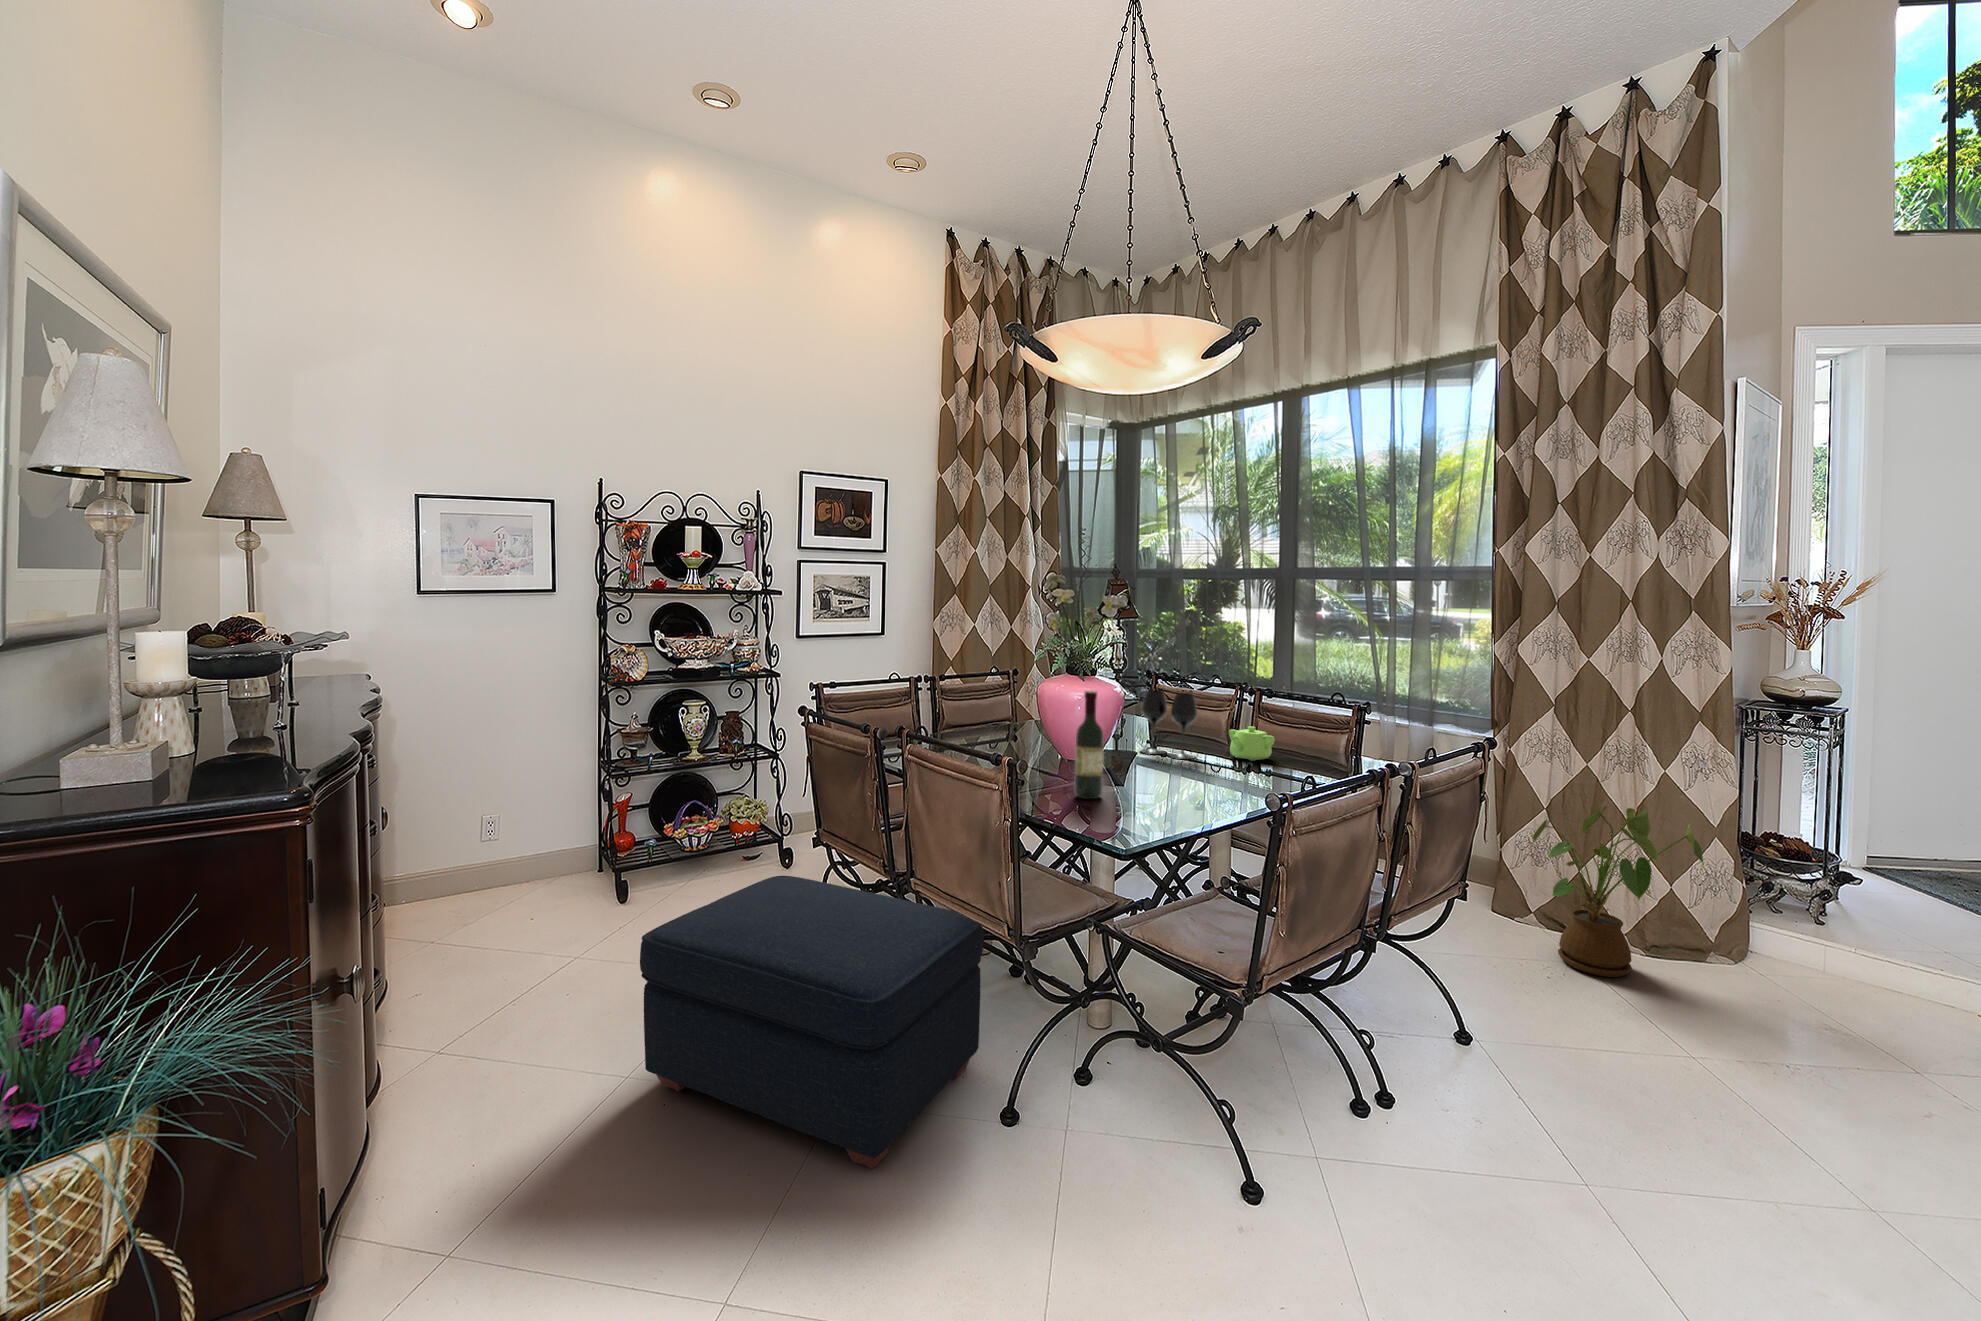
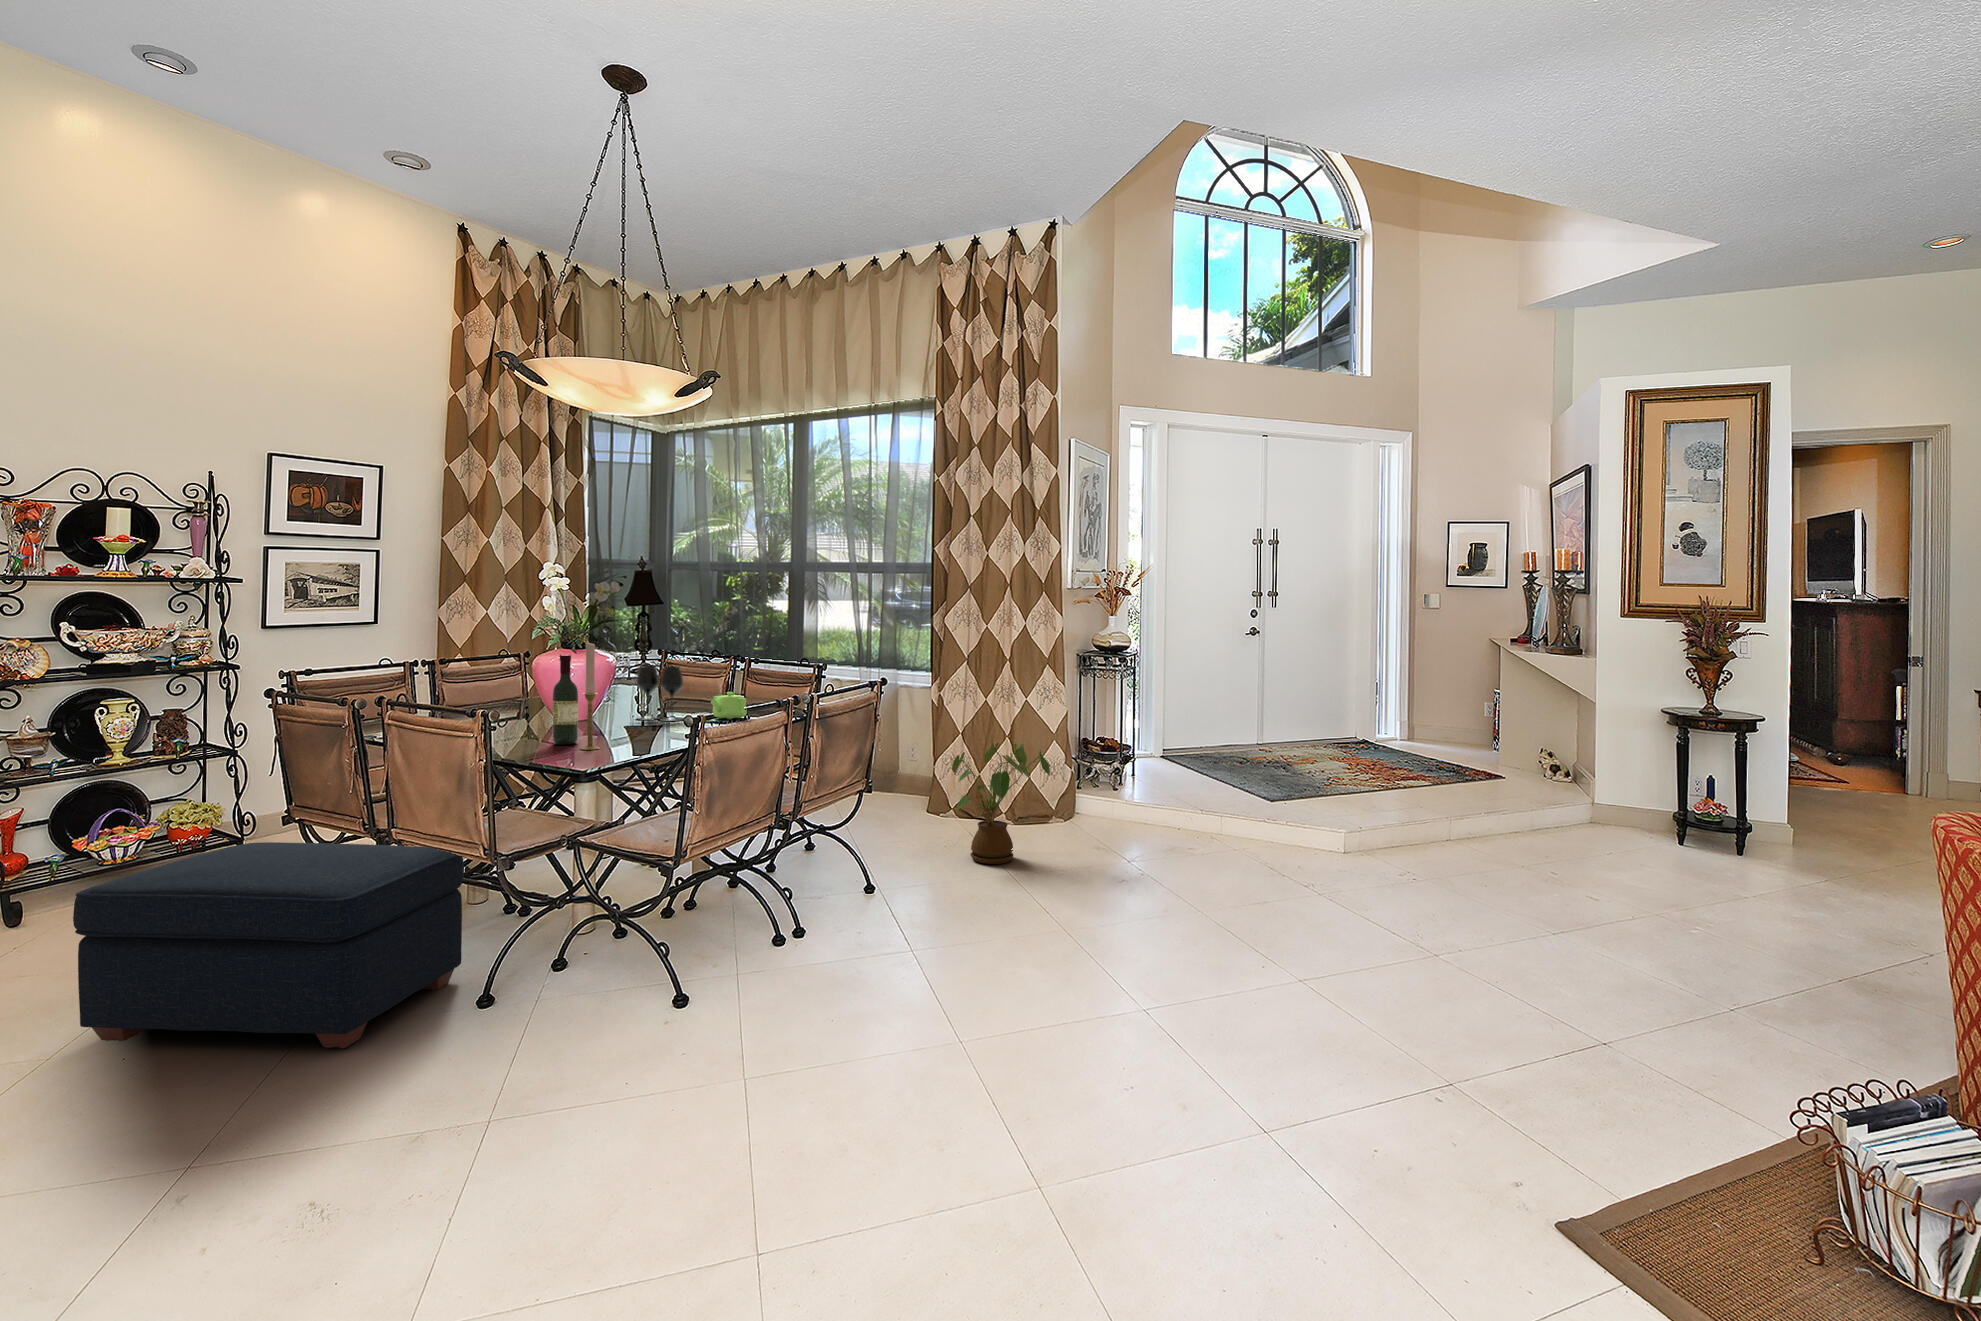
candlestick: none [1112,679,1135,815] -> present [581,642,600,750]

